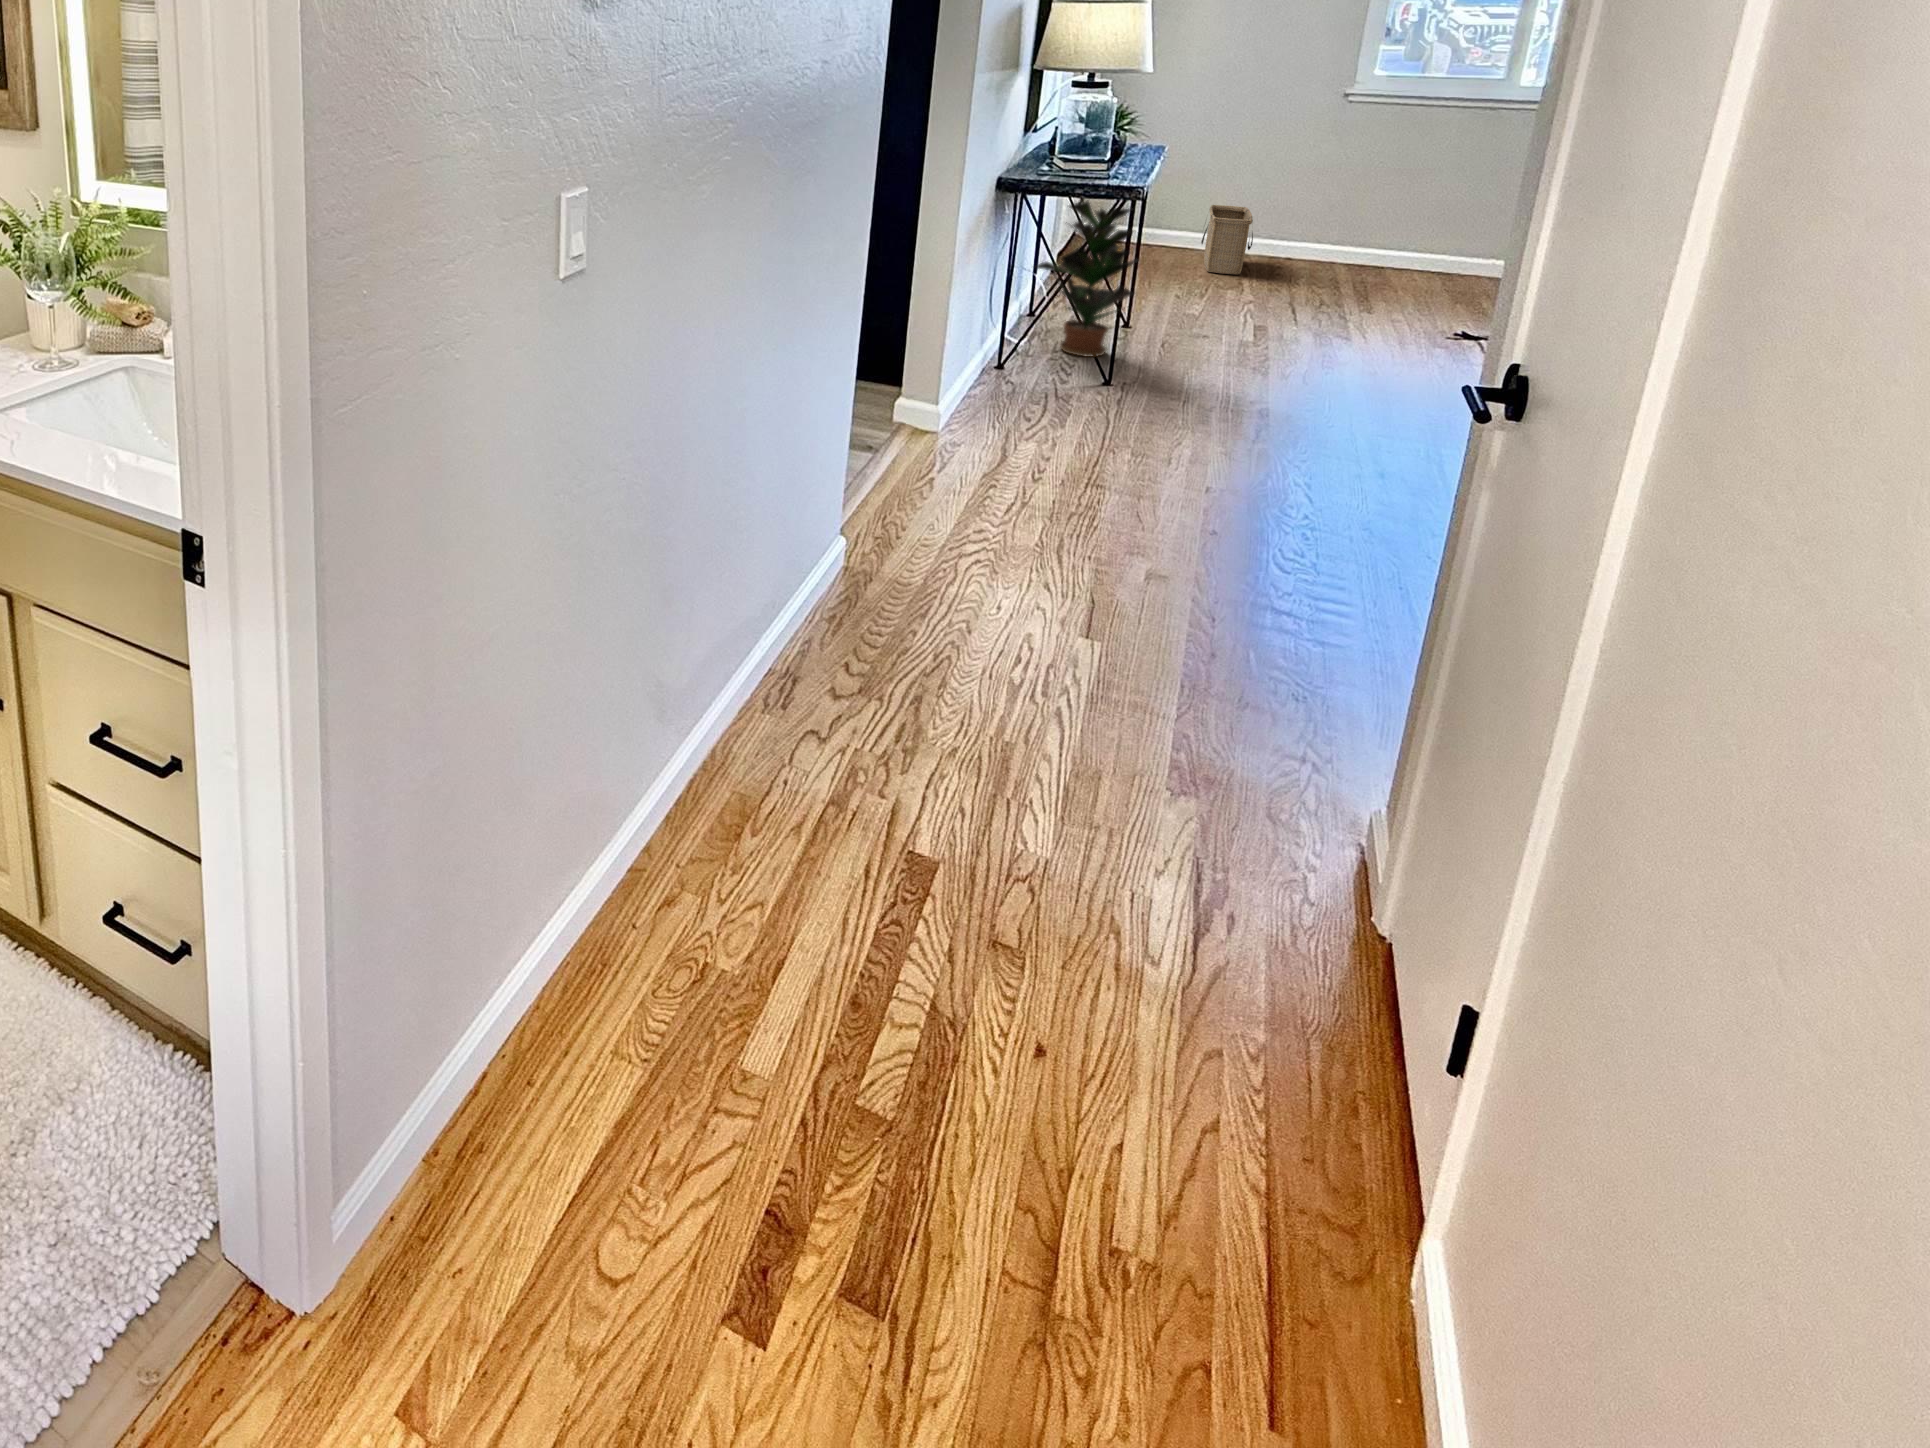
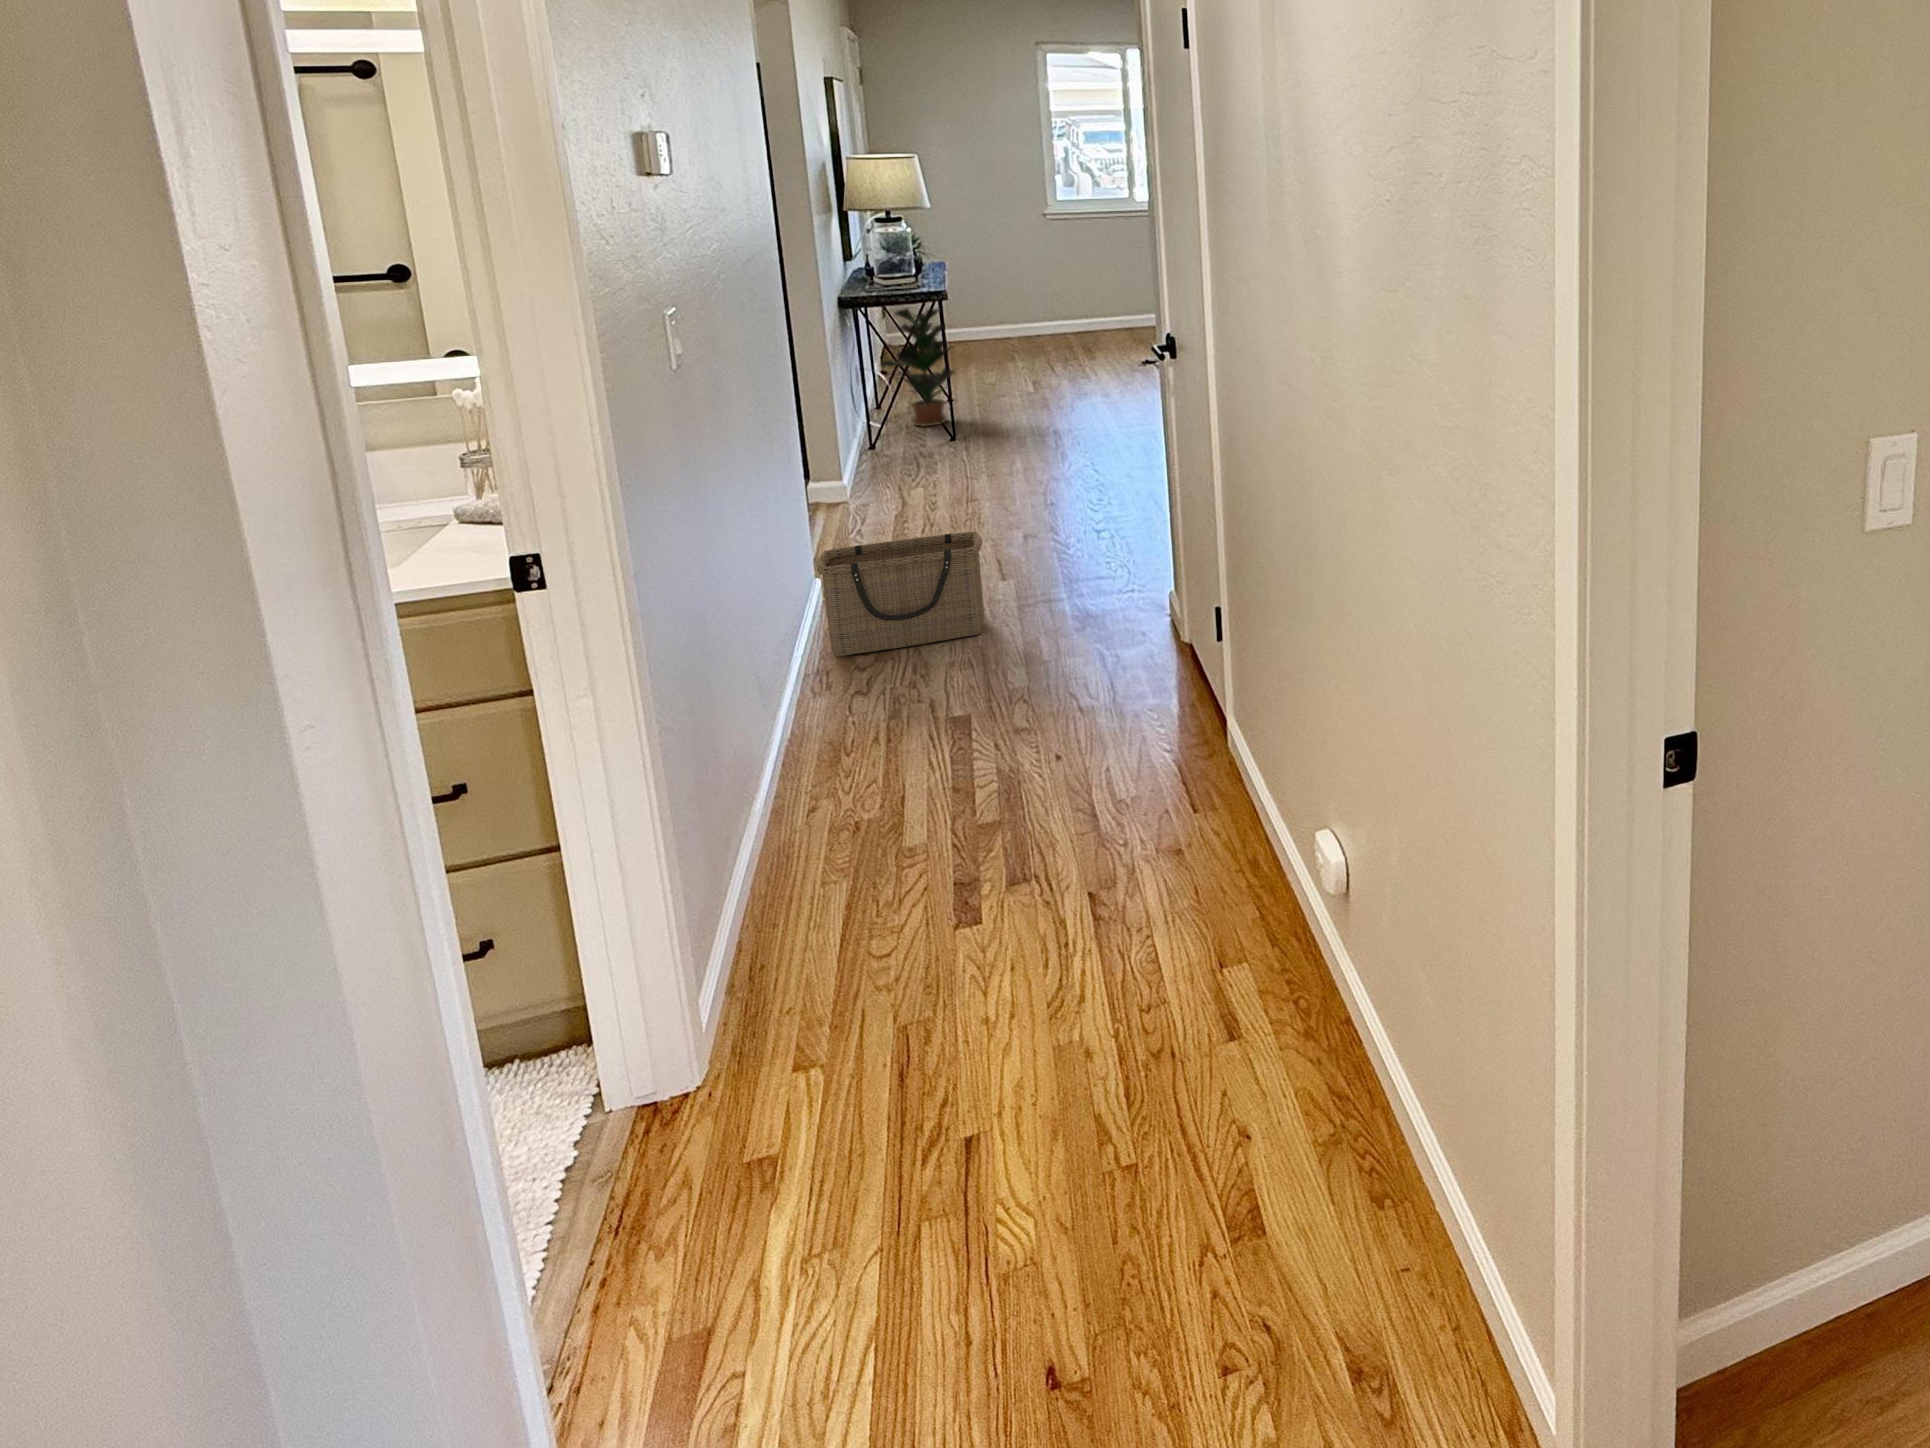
basket: present [1201,205,1253,275] -> present [816,532,984,656]

